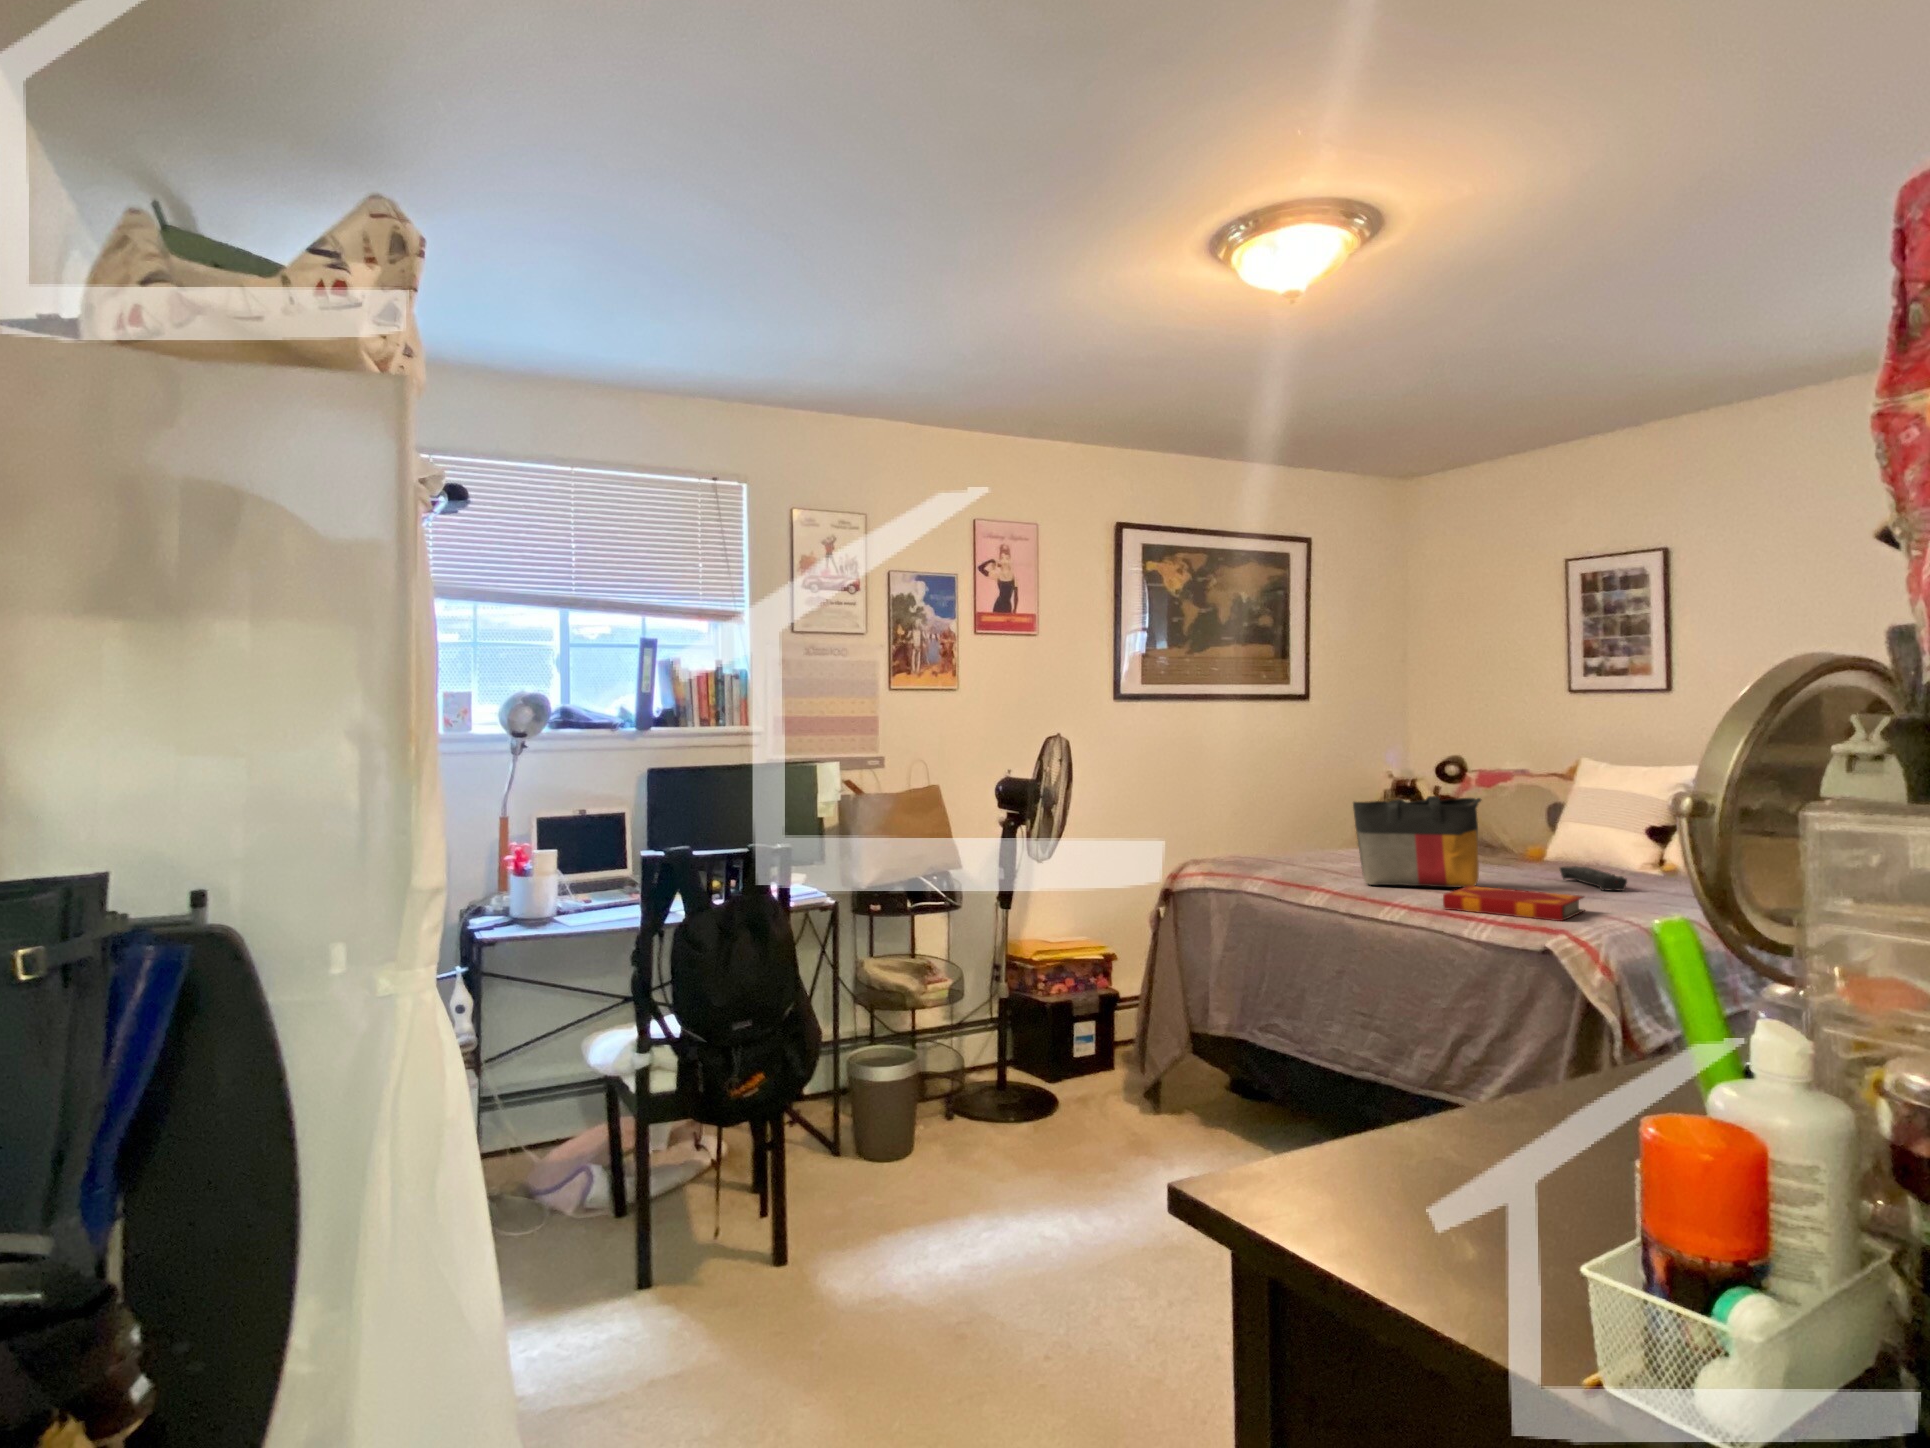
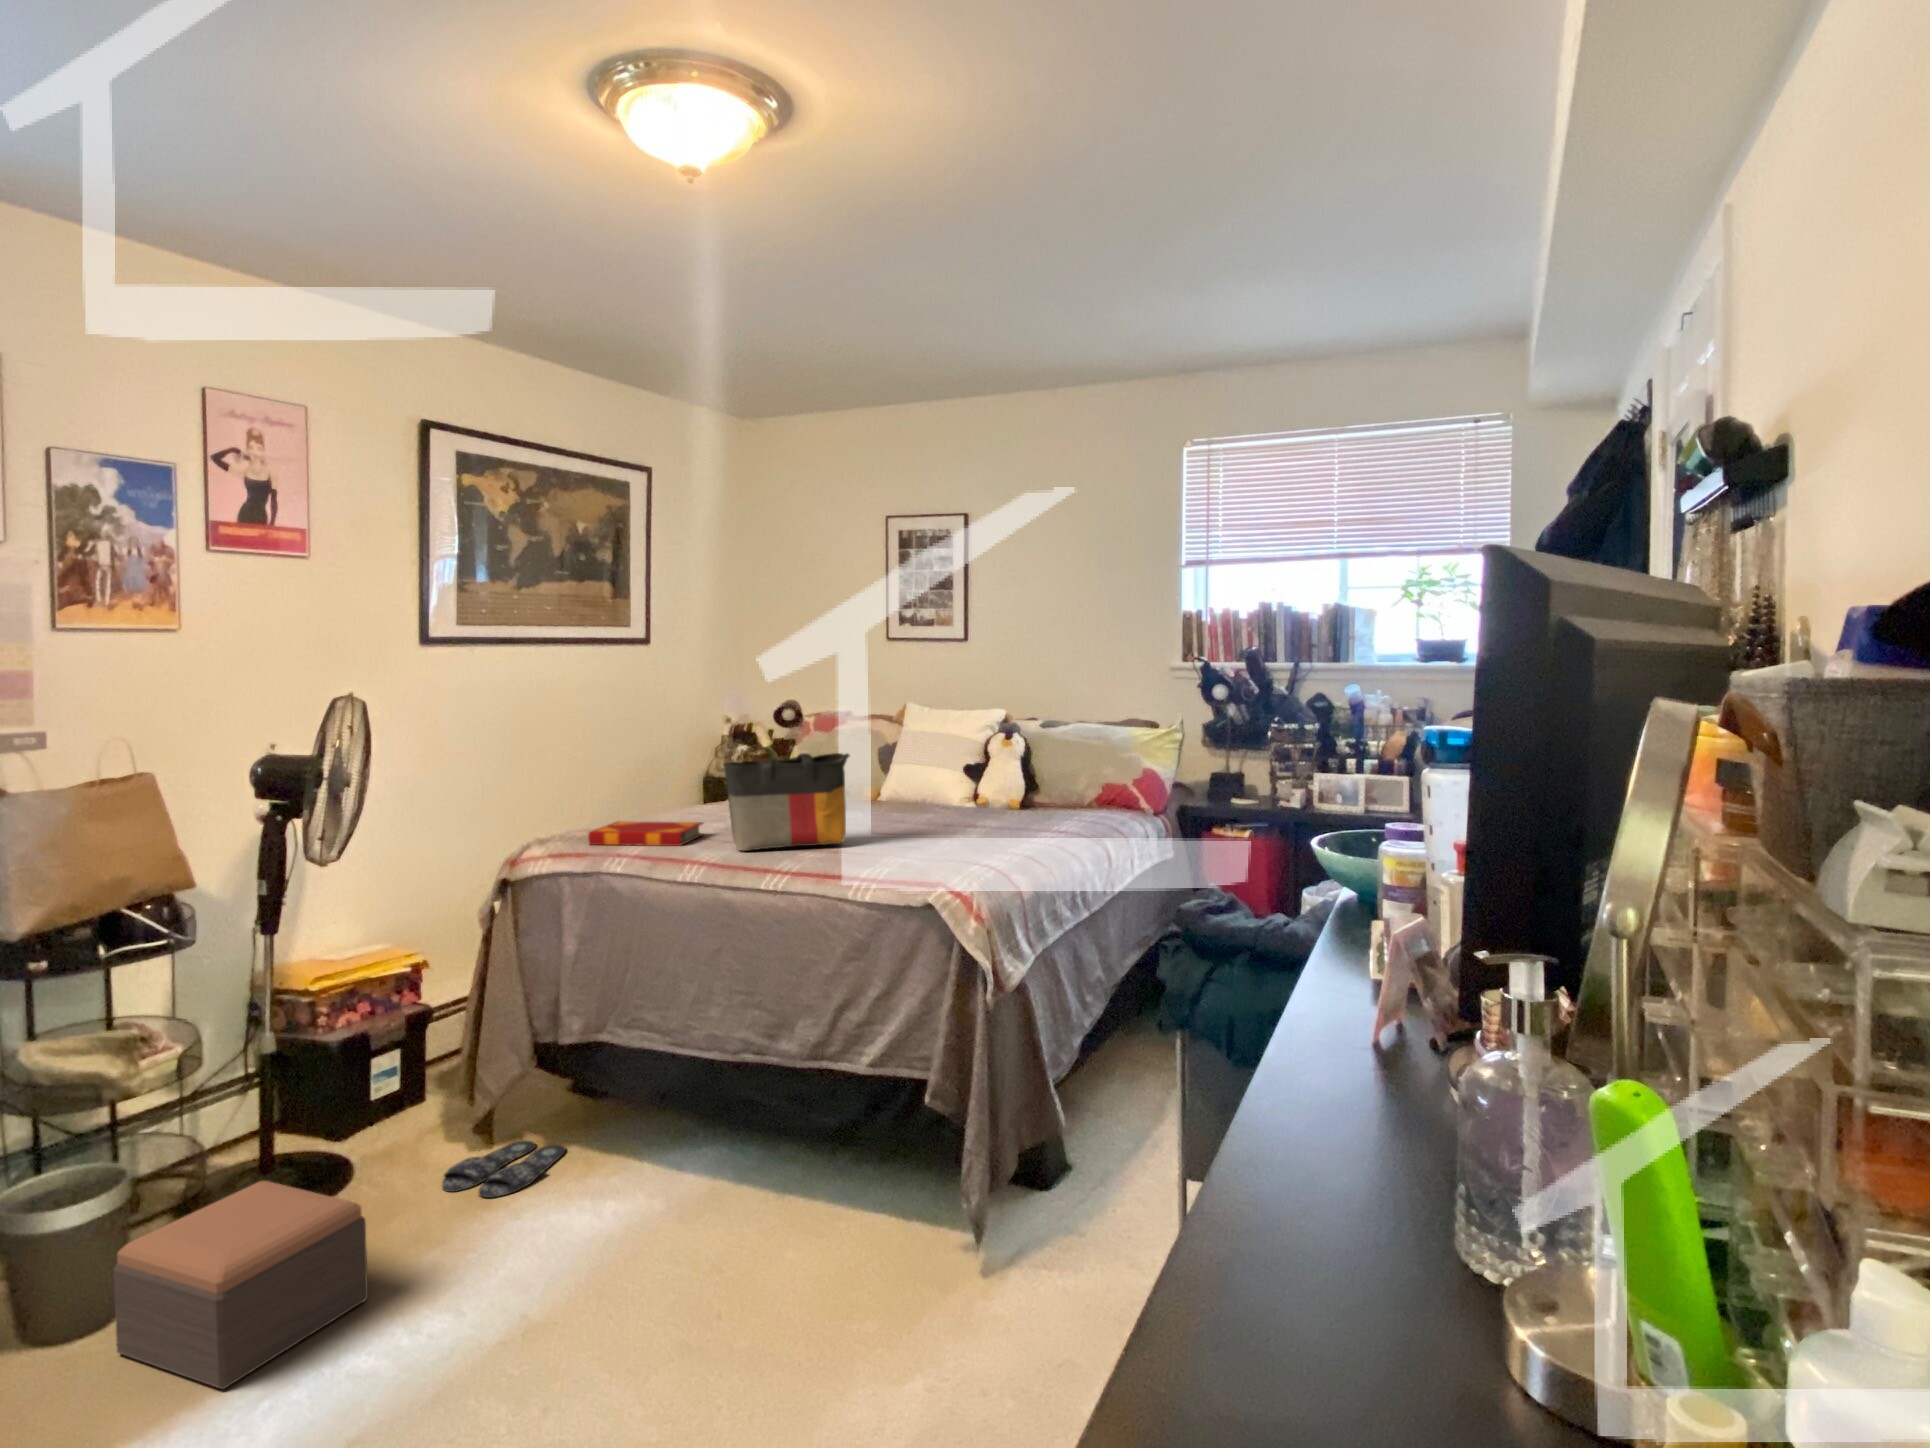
remote control: present [1560,866,1627,891] -> none [905,811,966,834]
hardback book: present [1443,886,1585,921] -> present [588,821,703,846]
footstool: none [907,1082,1054,1211] -> present [113,1181,368,1389]
slippers: none [1114,1113,1211,1148] -> present [442,1141,566,1198]

